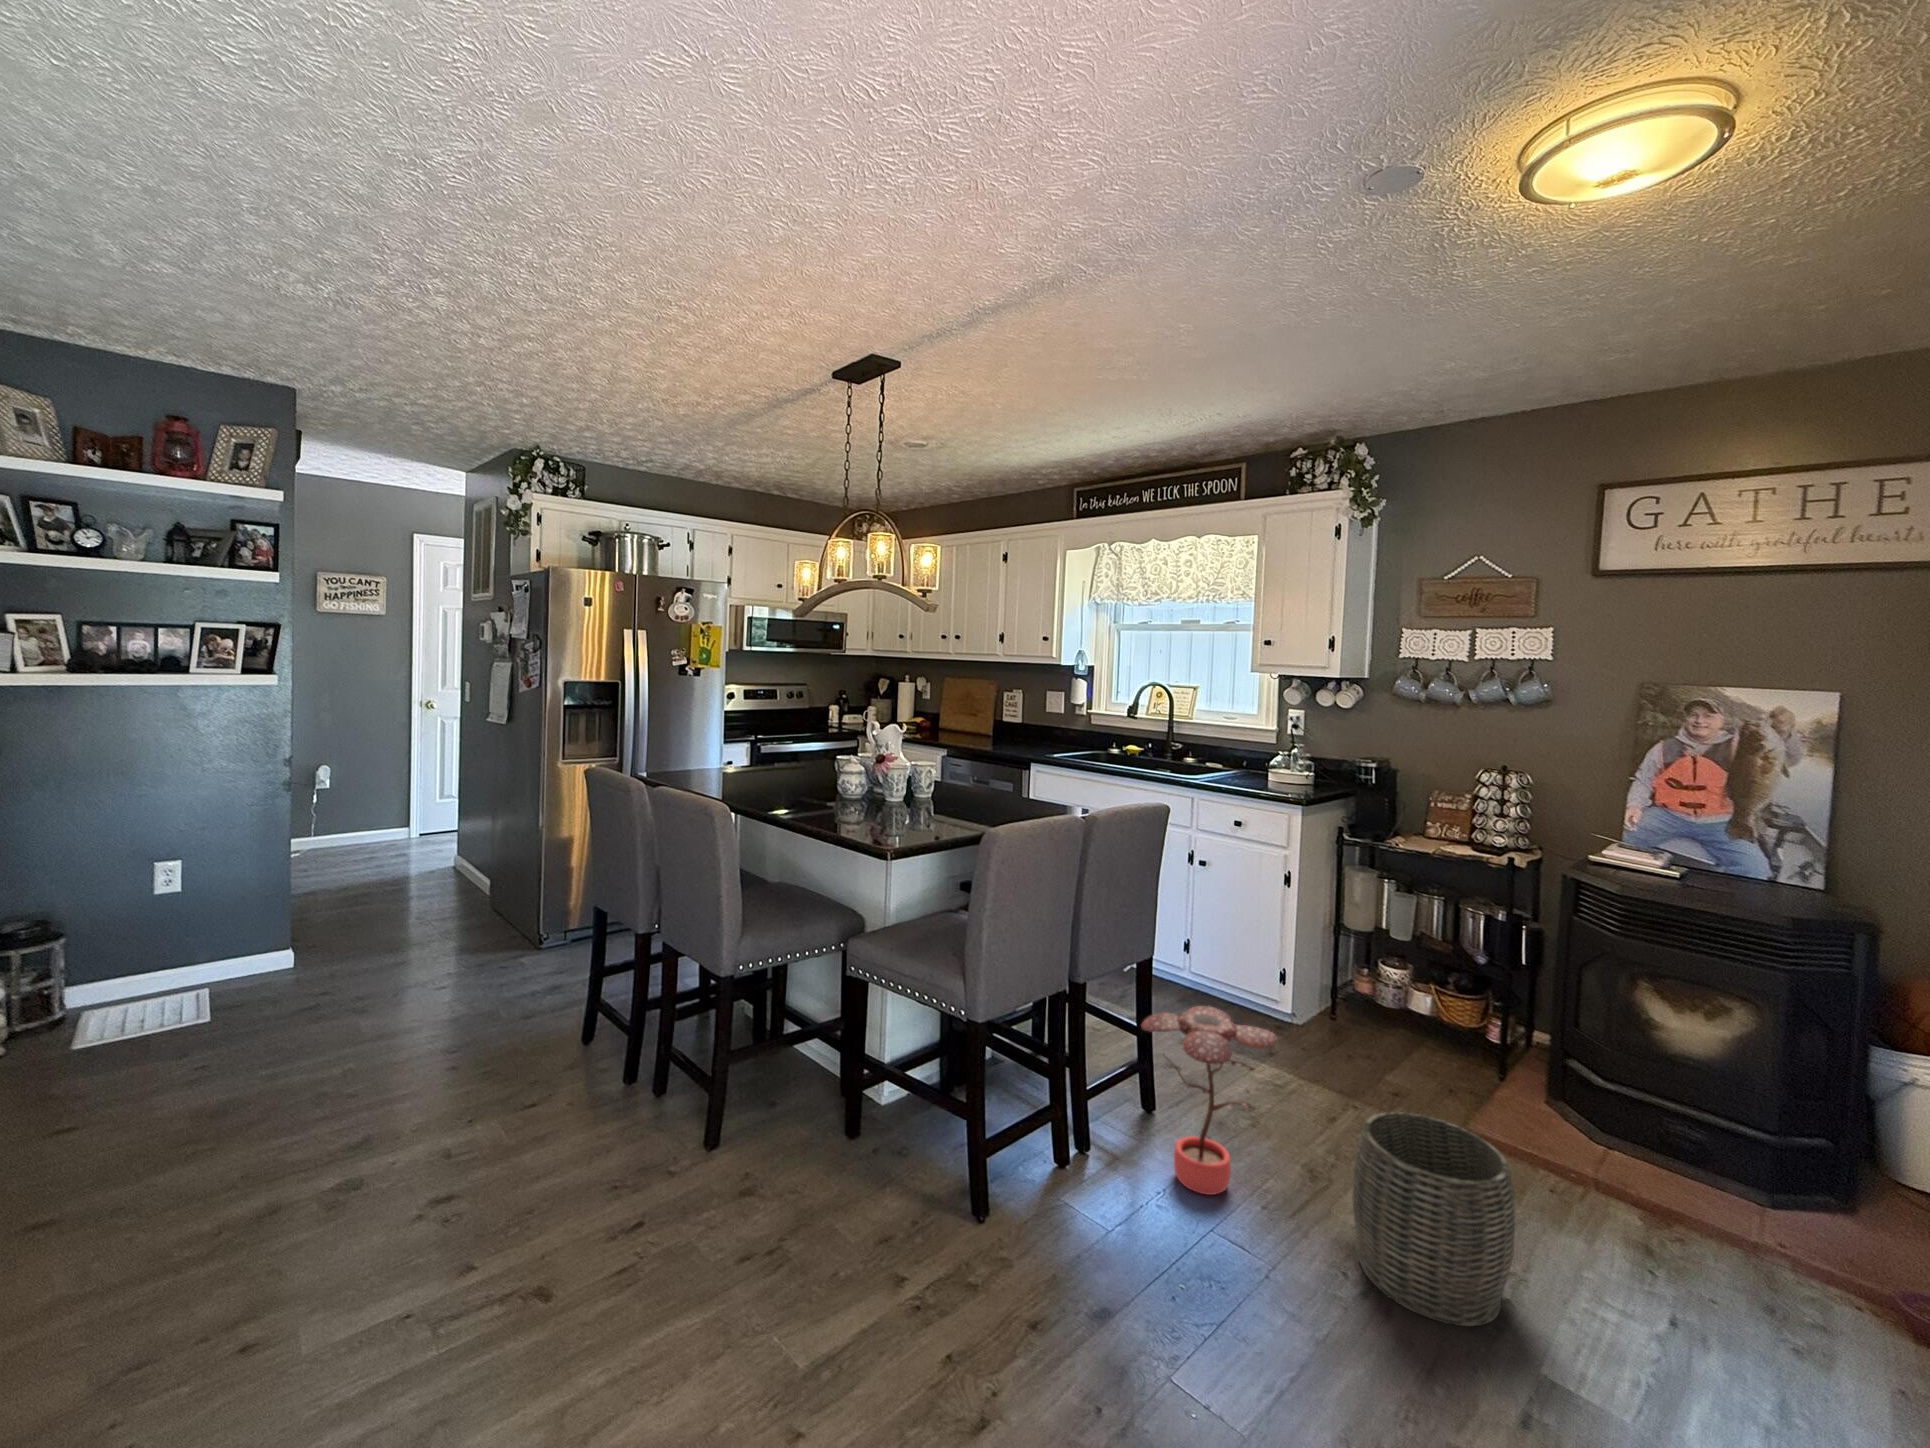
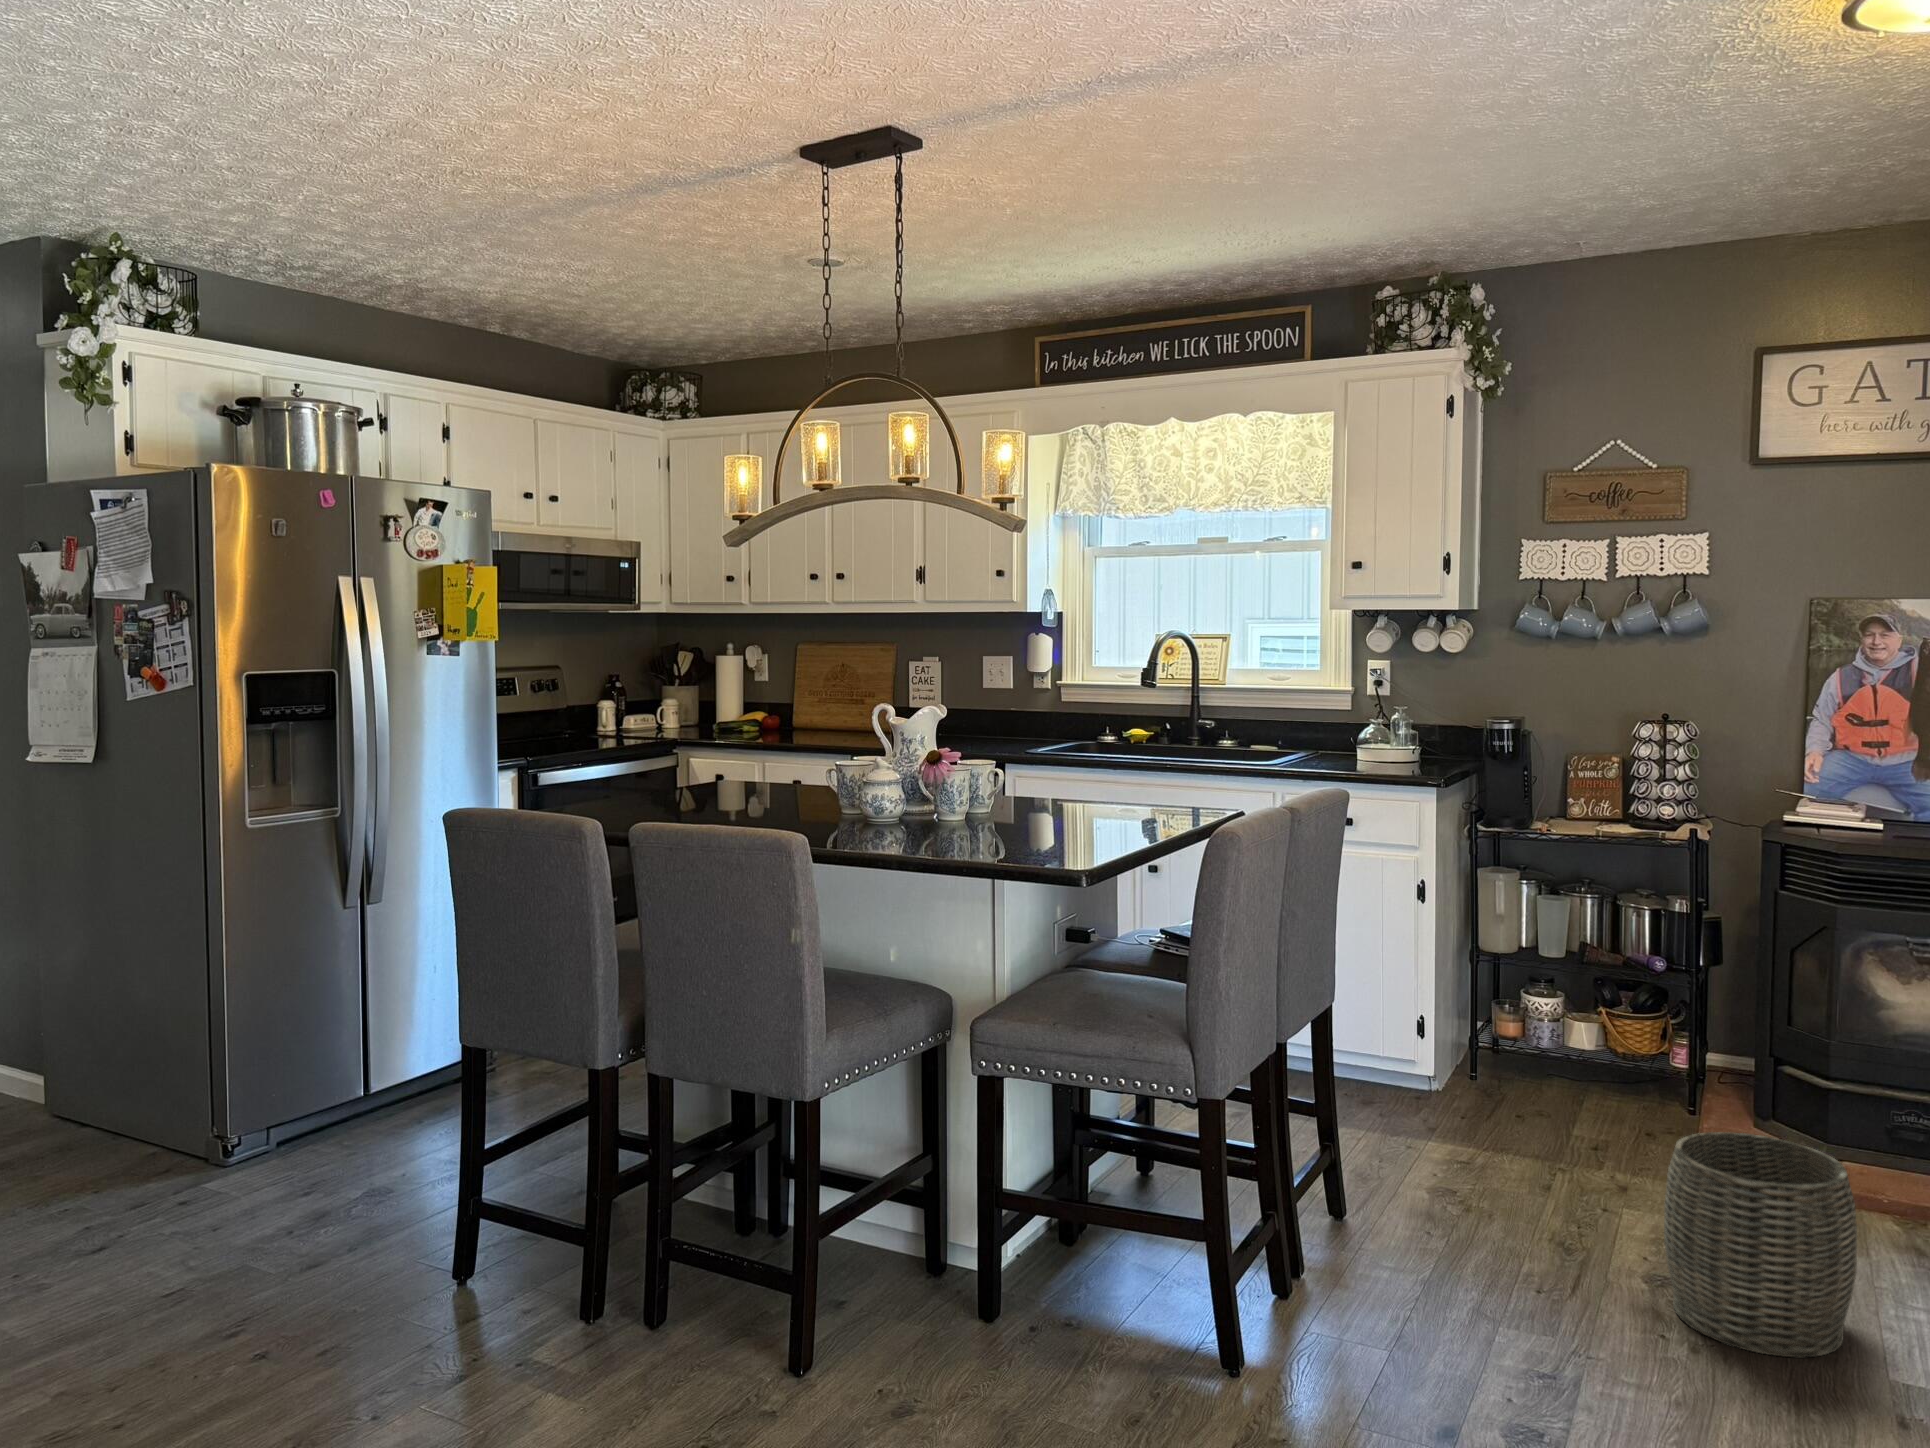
potted plant: present [1141,1006,1278,1195] -> none [1375,1049,1548,1288]

